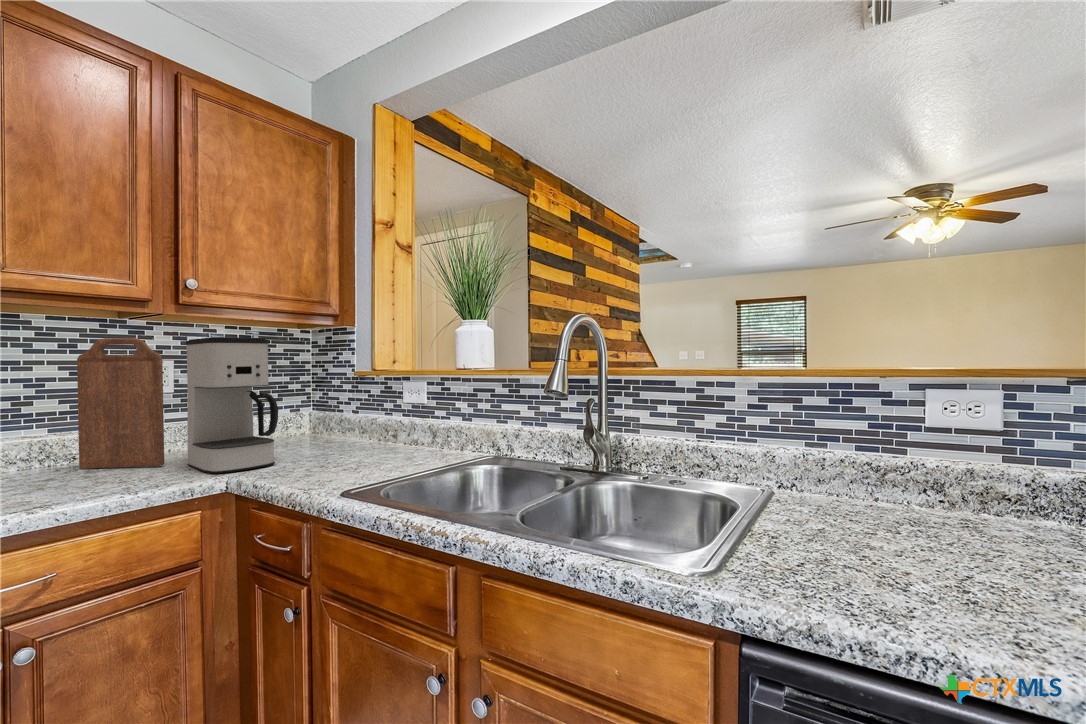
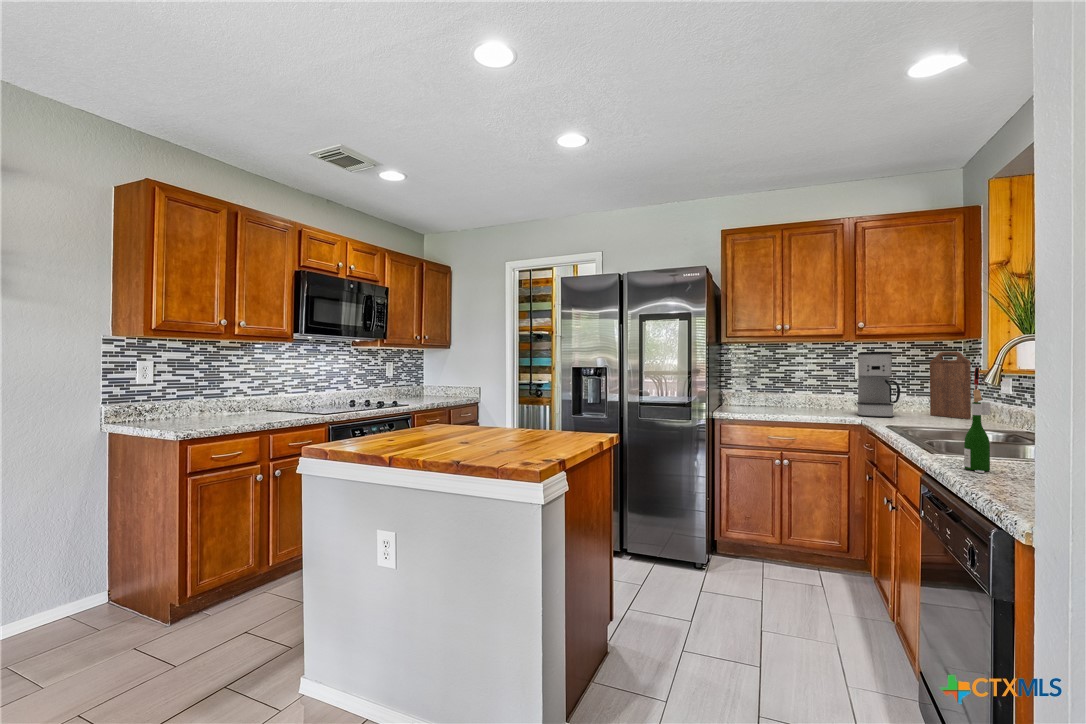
cutting board: present [77,338,164,469] -> present [930,352,971,419]
wine bottle: none [849,359,936,618] -> present [964,367,991,473]

